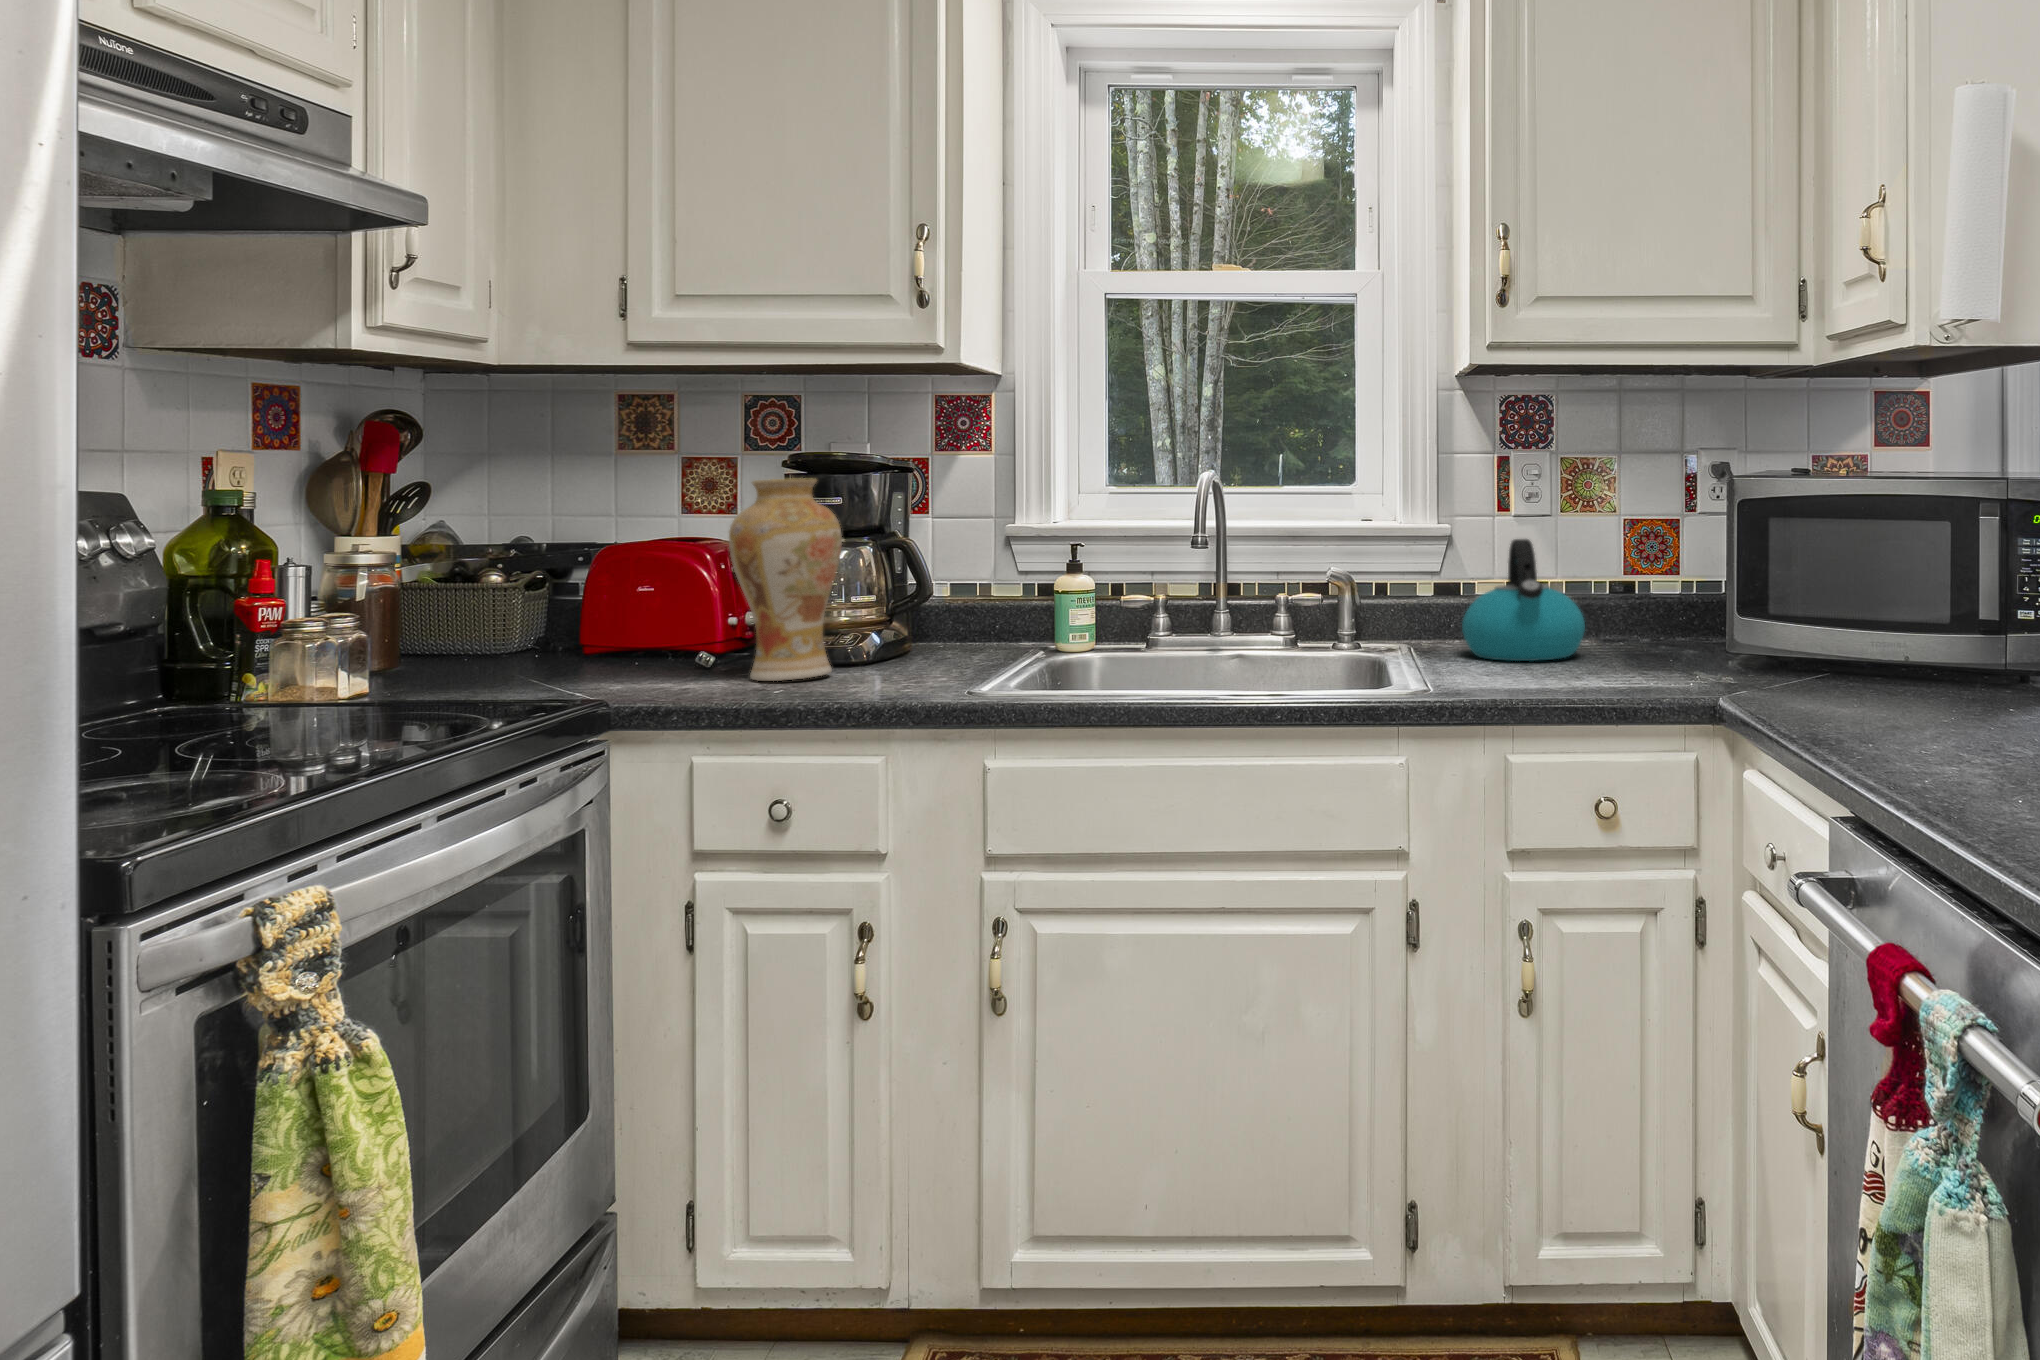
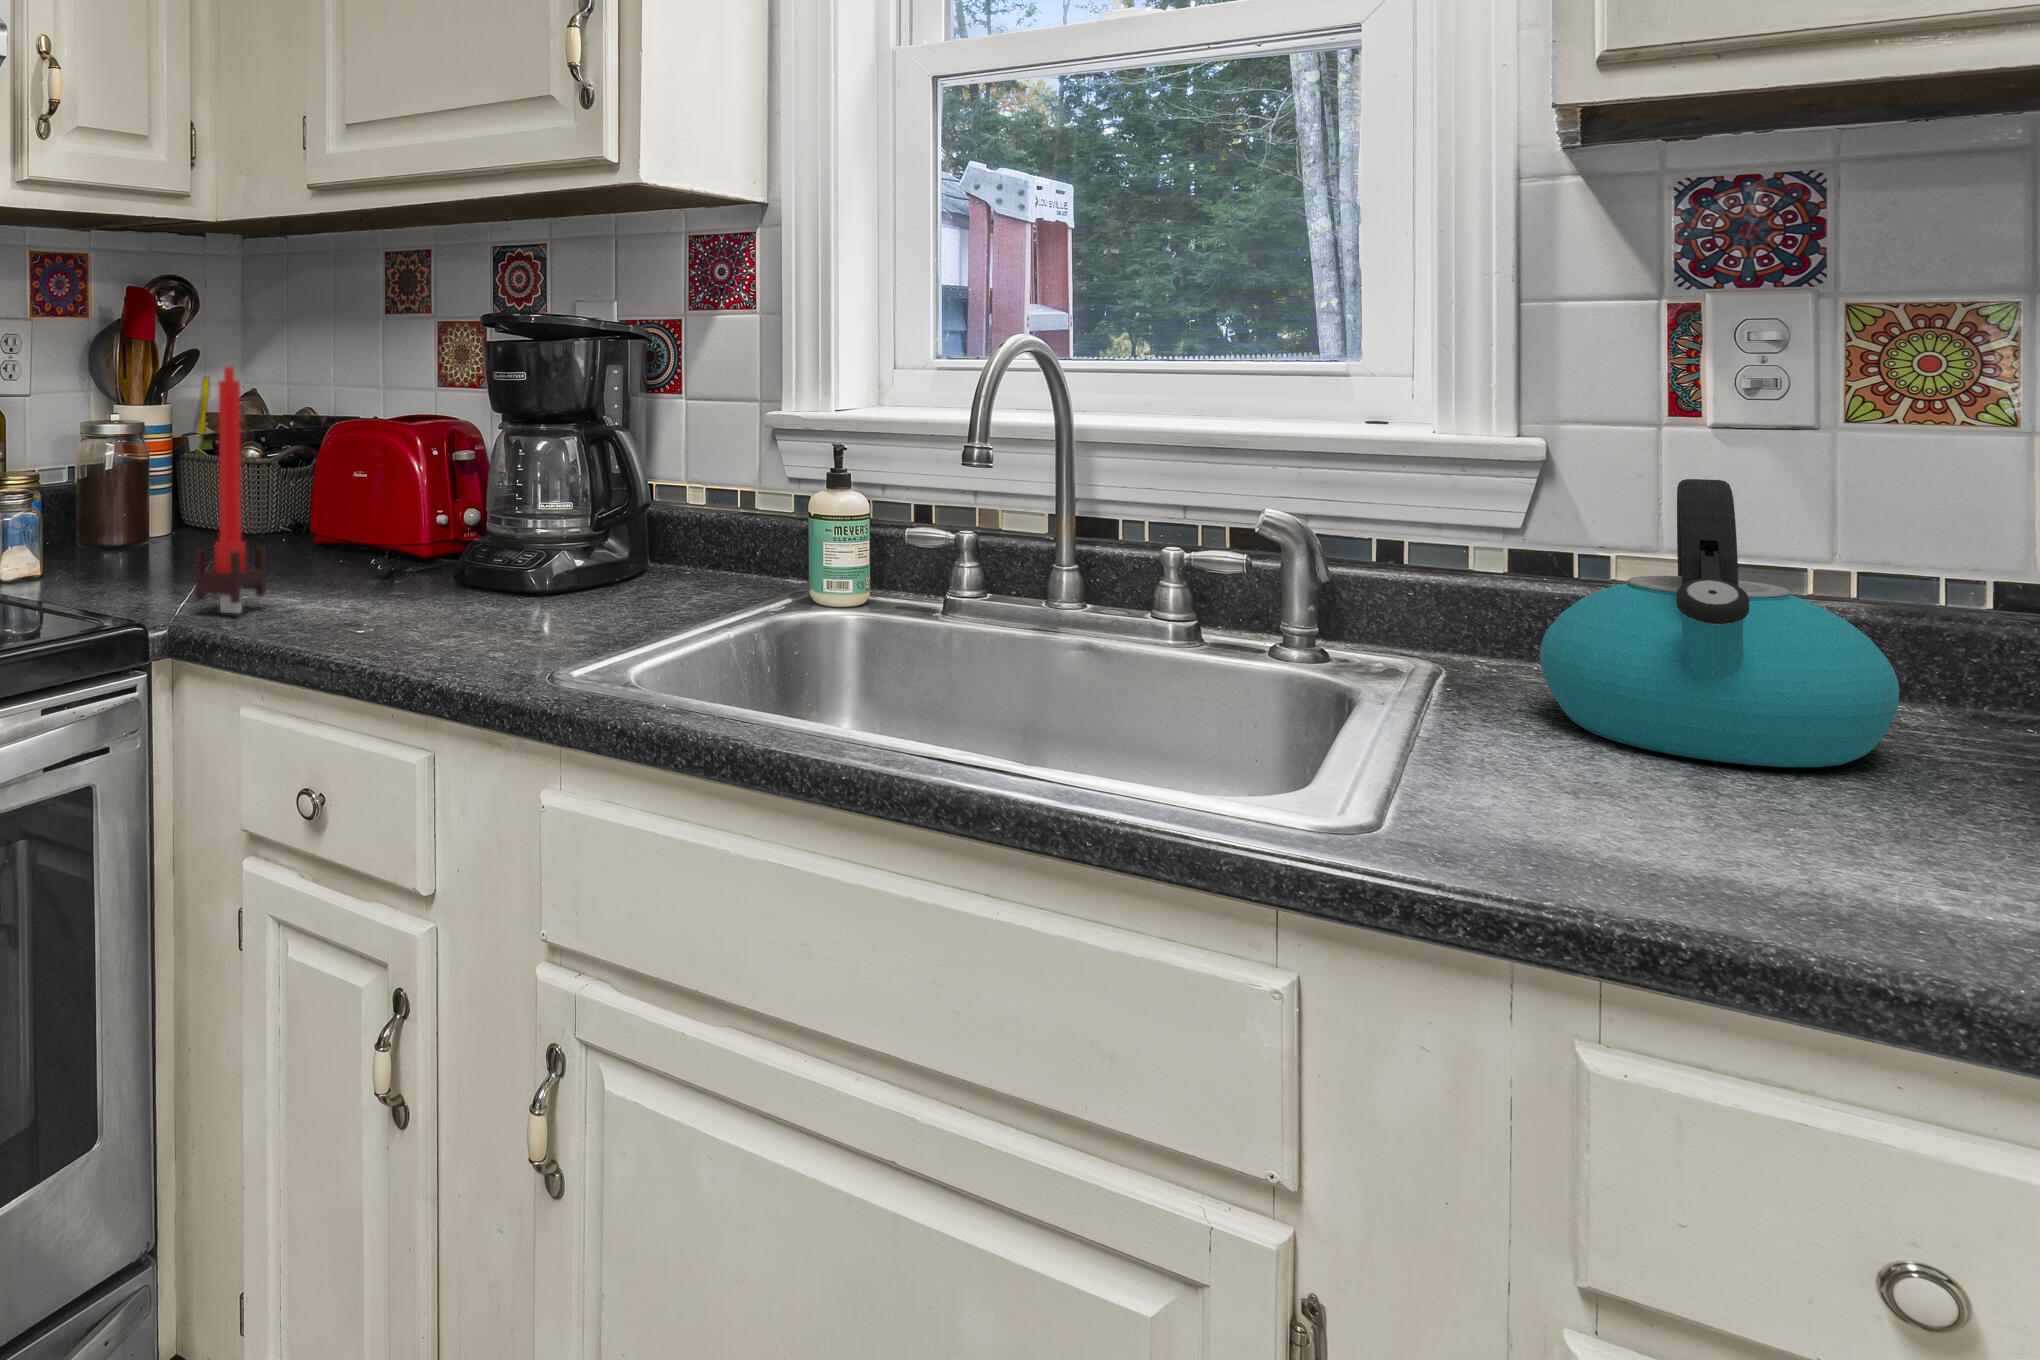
vase: present [729,478,842,681] -> none [330,348,468,616]
candle: none [626,493,678,691] -> present [195,367,266,613]

